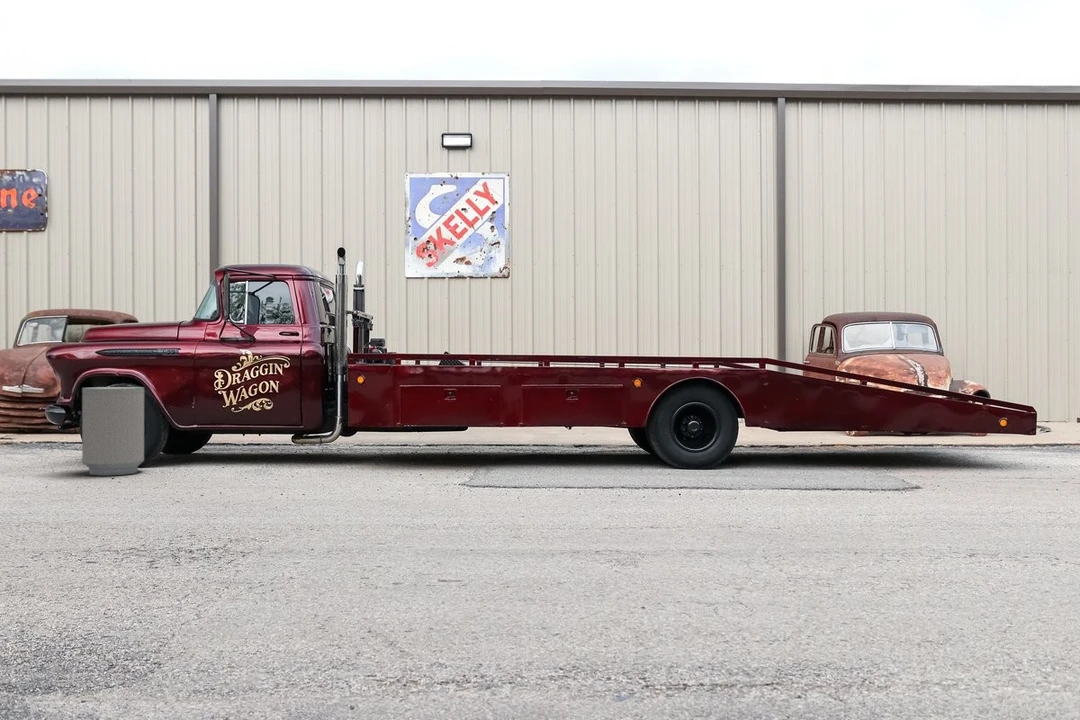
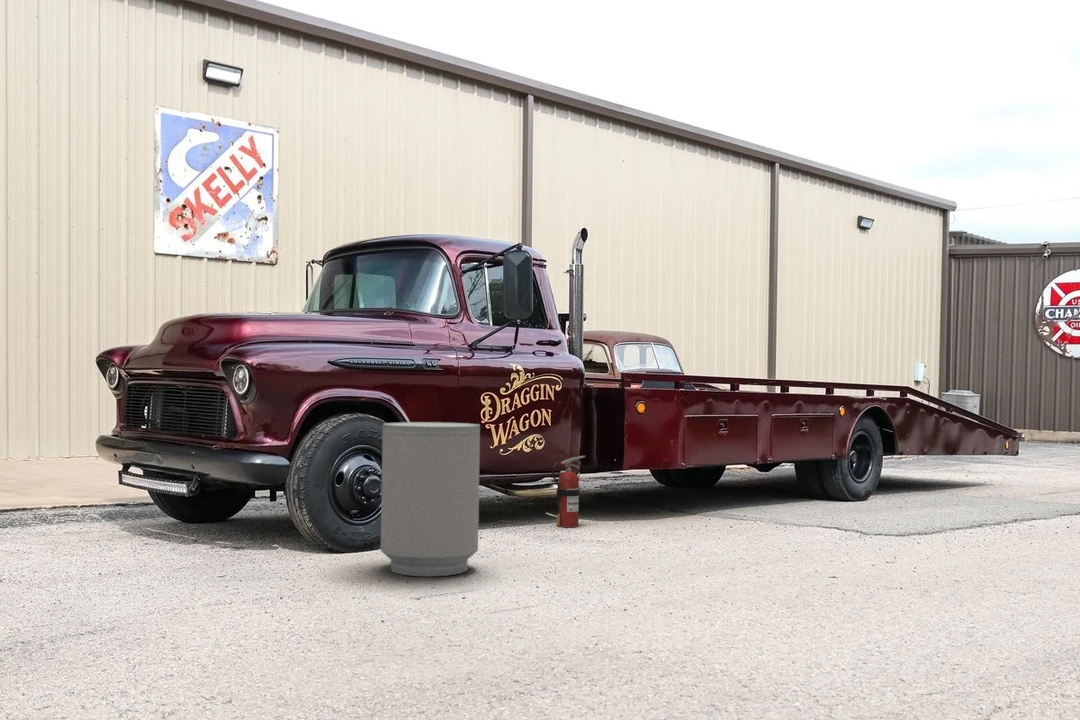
fire extinguisher: none [309,416,337,467] -> present [552,456,585,527]

